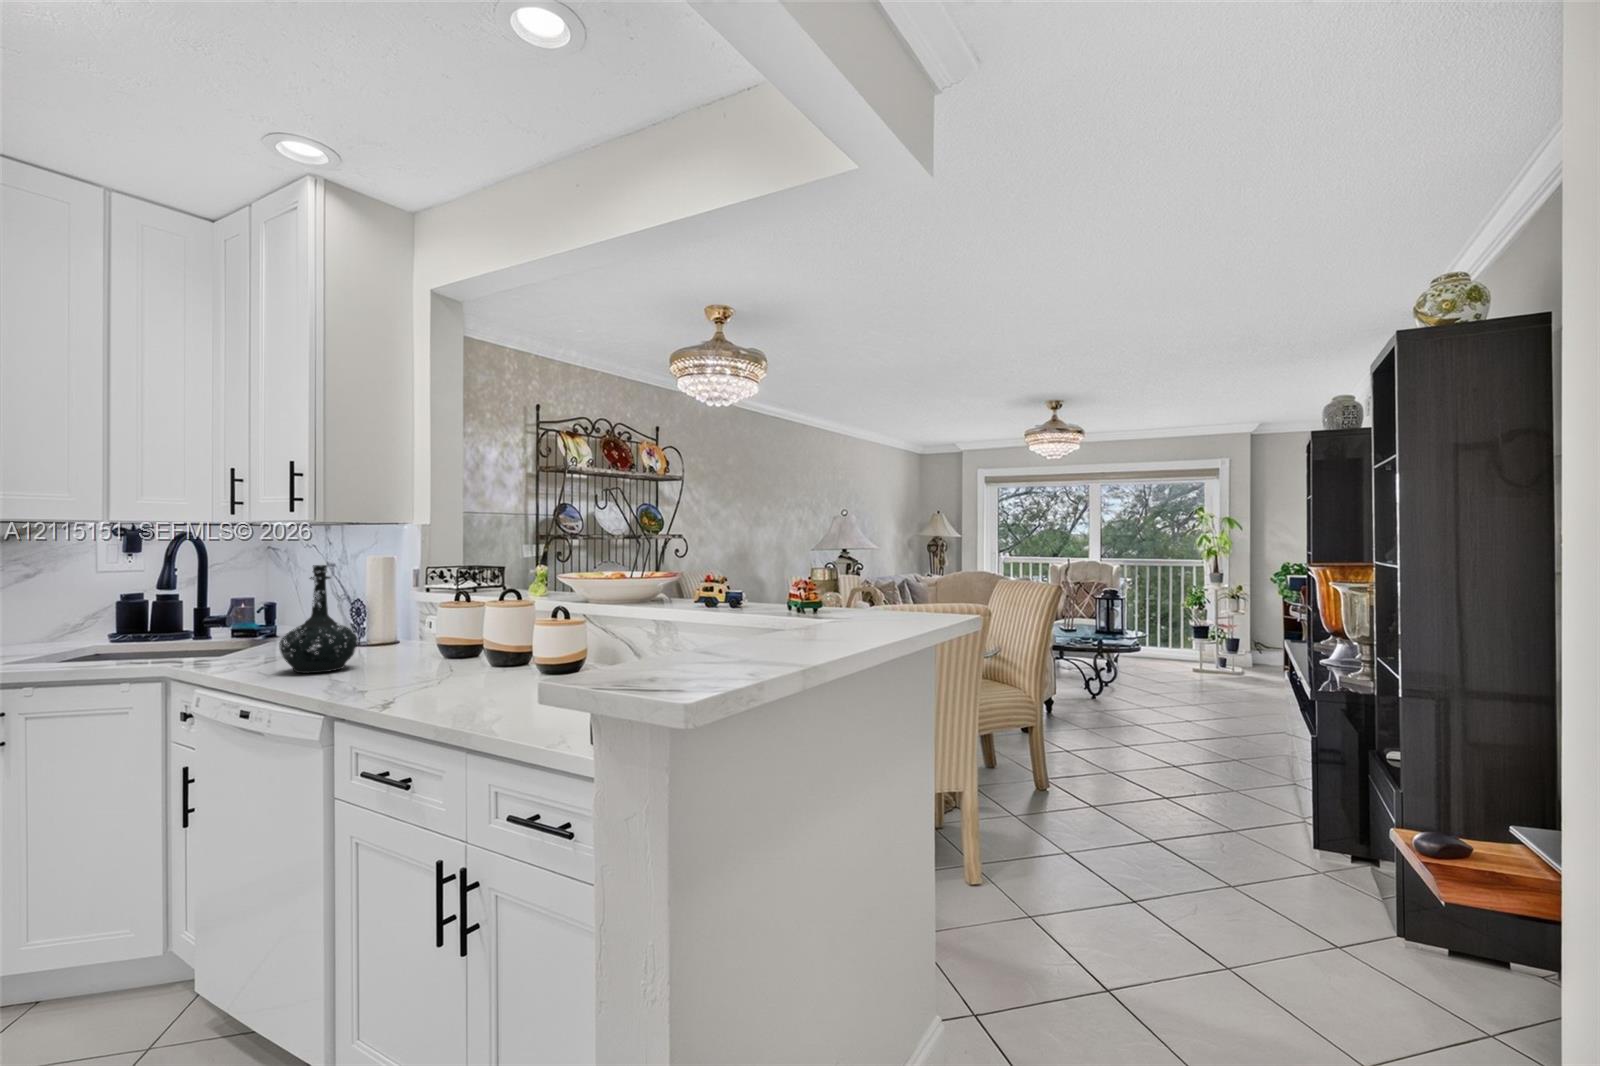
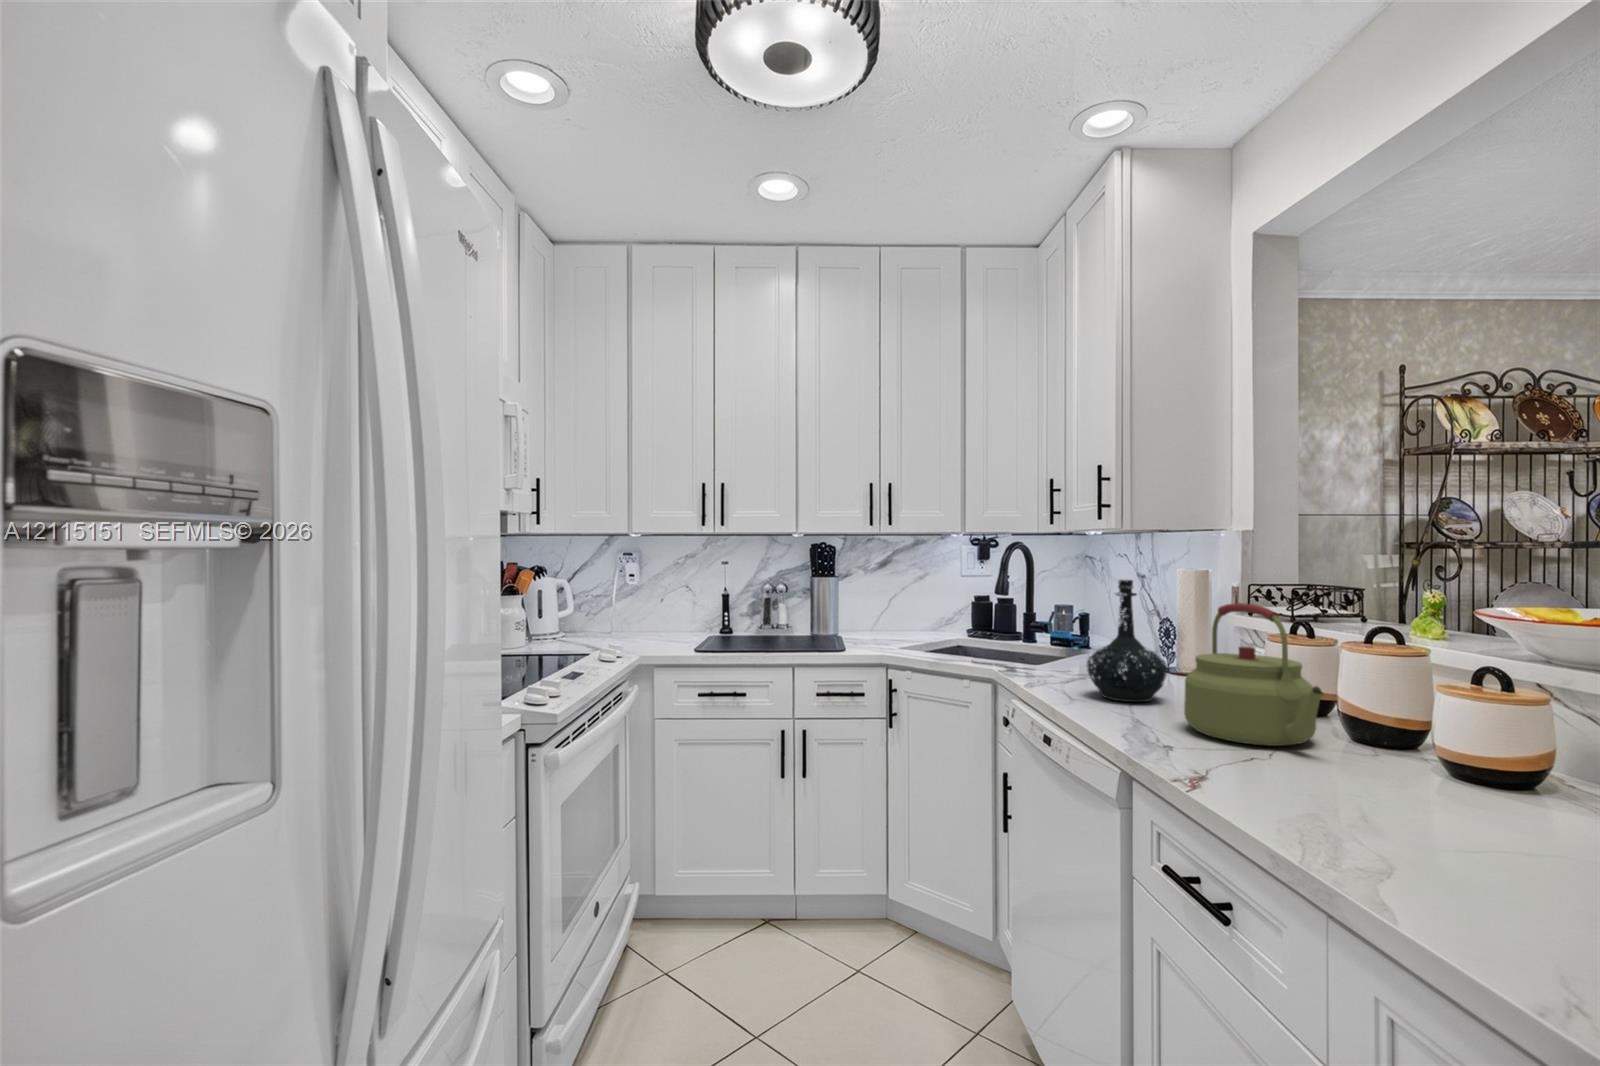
kettle: none [372,578,472,683] -> present [1184,603,1324,746]

